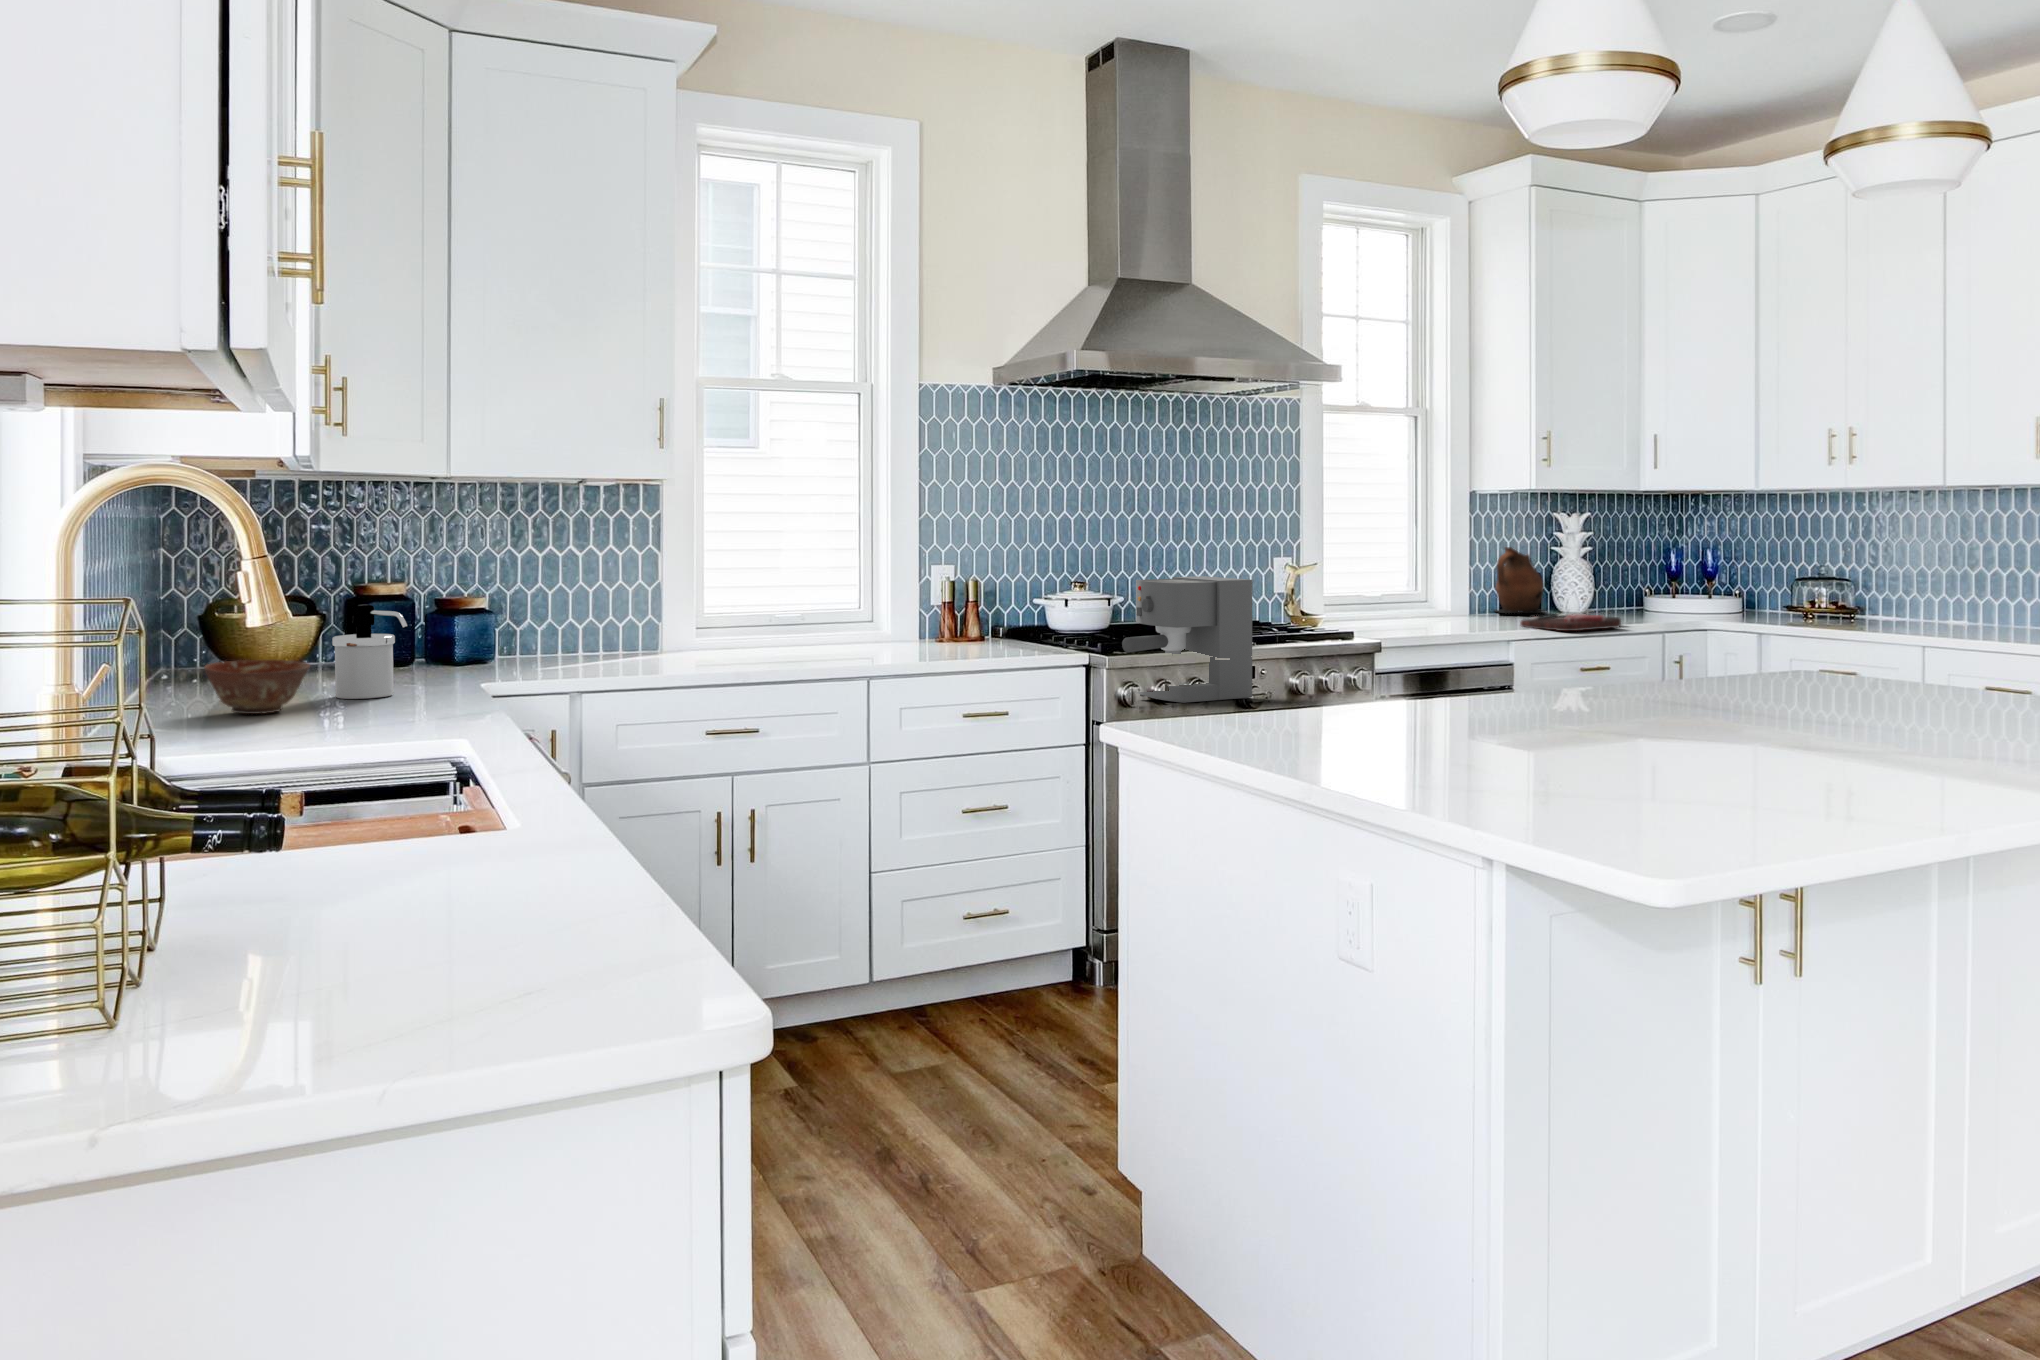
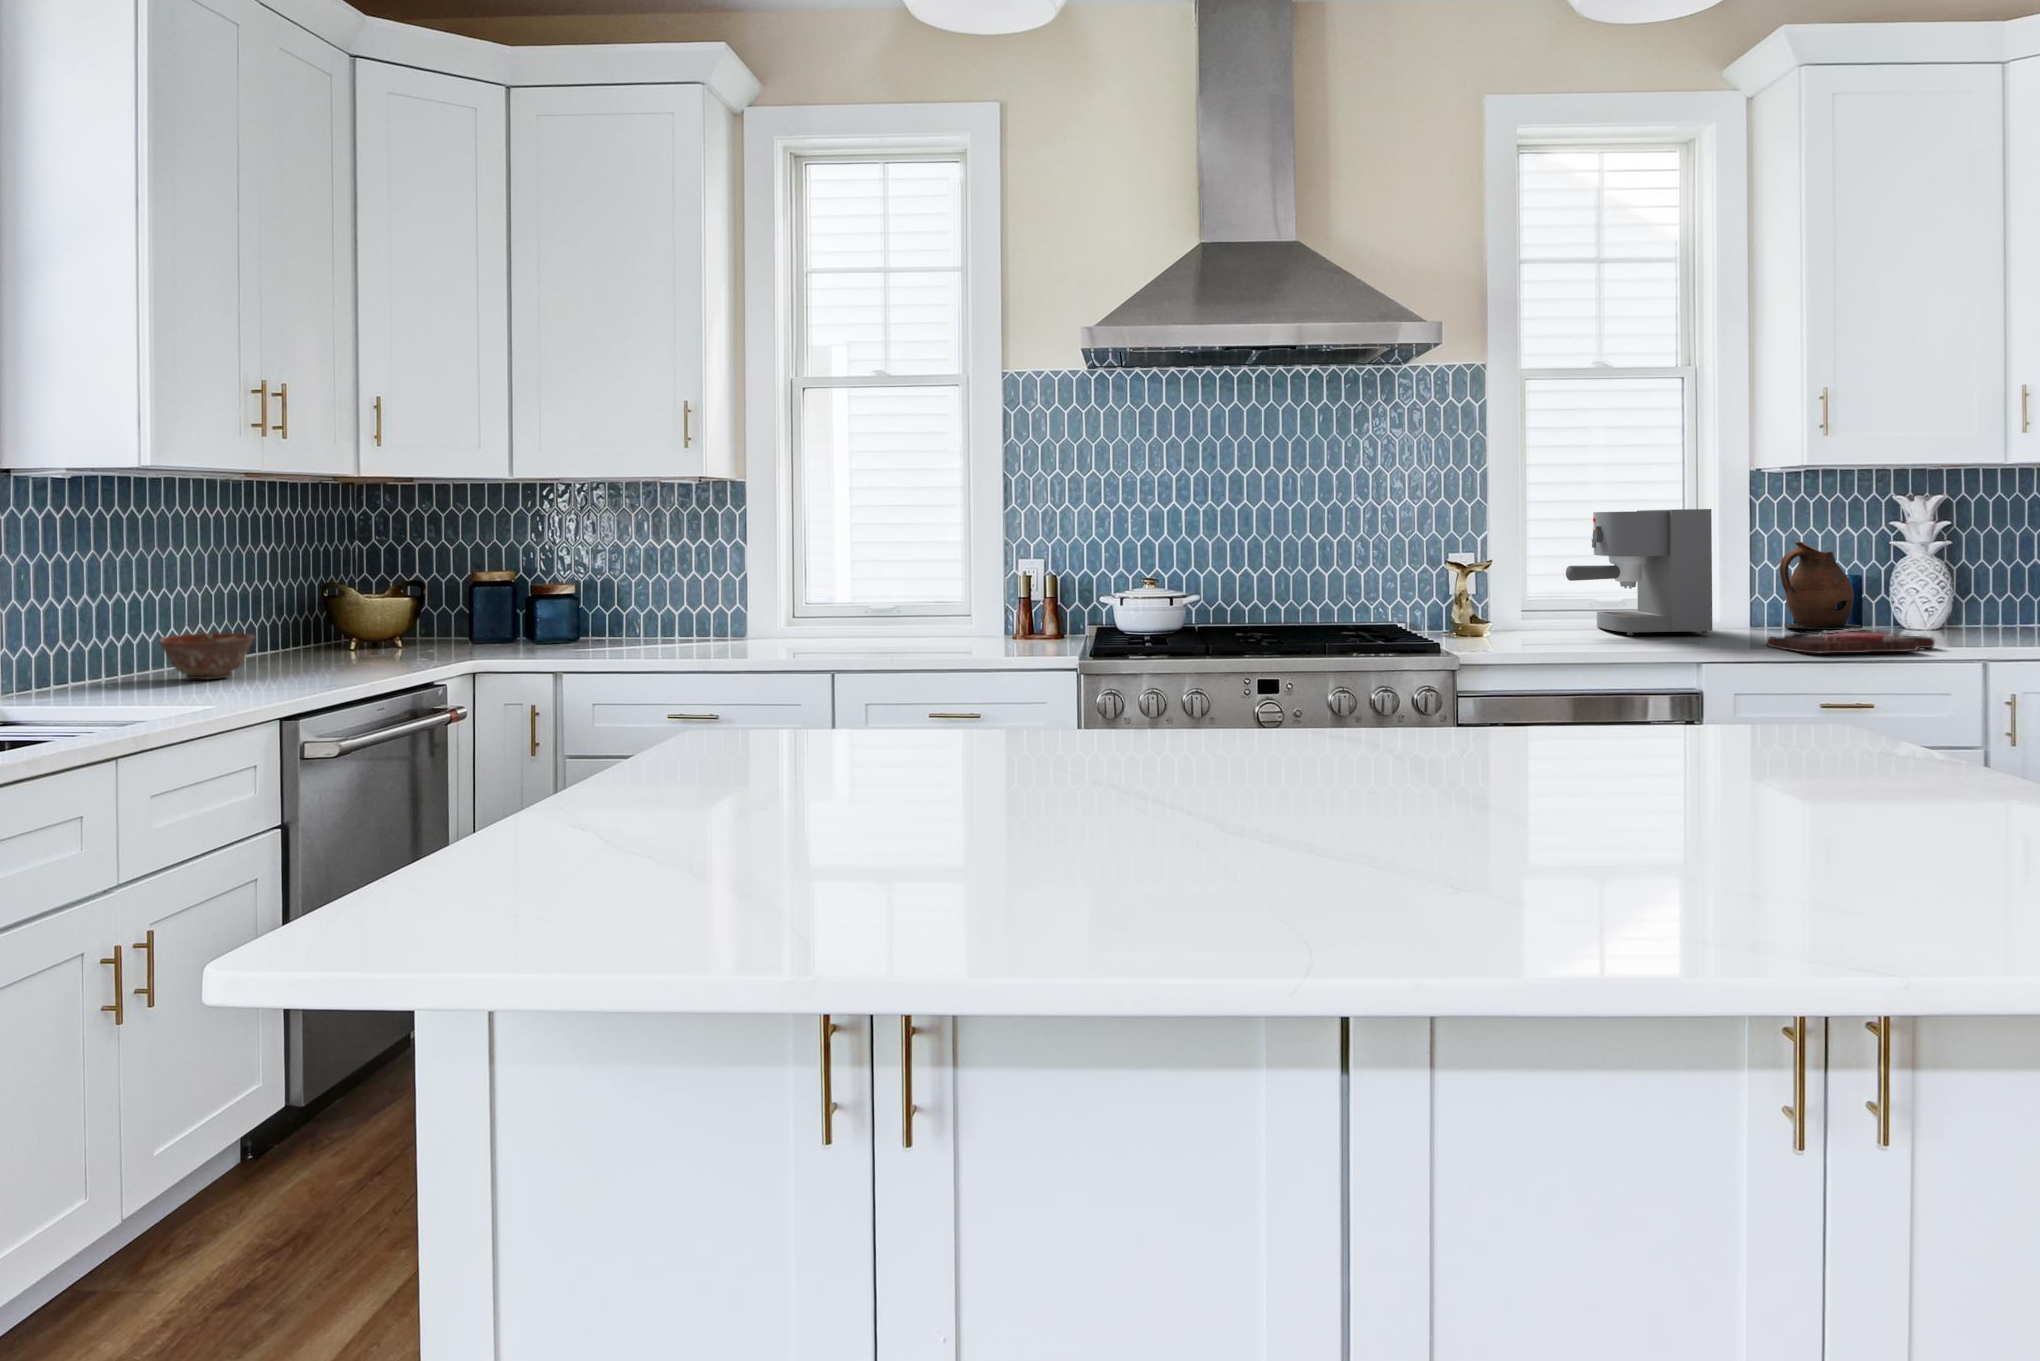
coffee maker: present [1122,576,1252,703] -> present [1566,509,1712,635]
soap dispenser: present [332,605,408,699] -> none [315,588,371,671]

